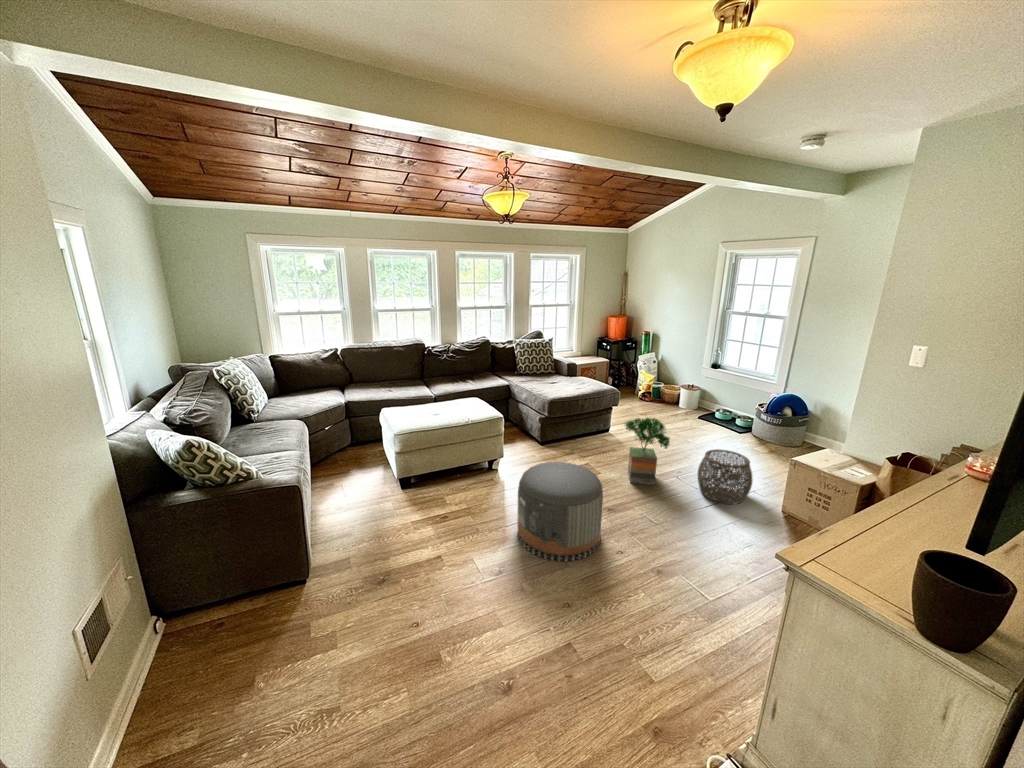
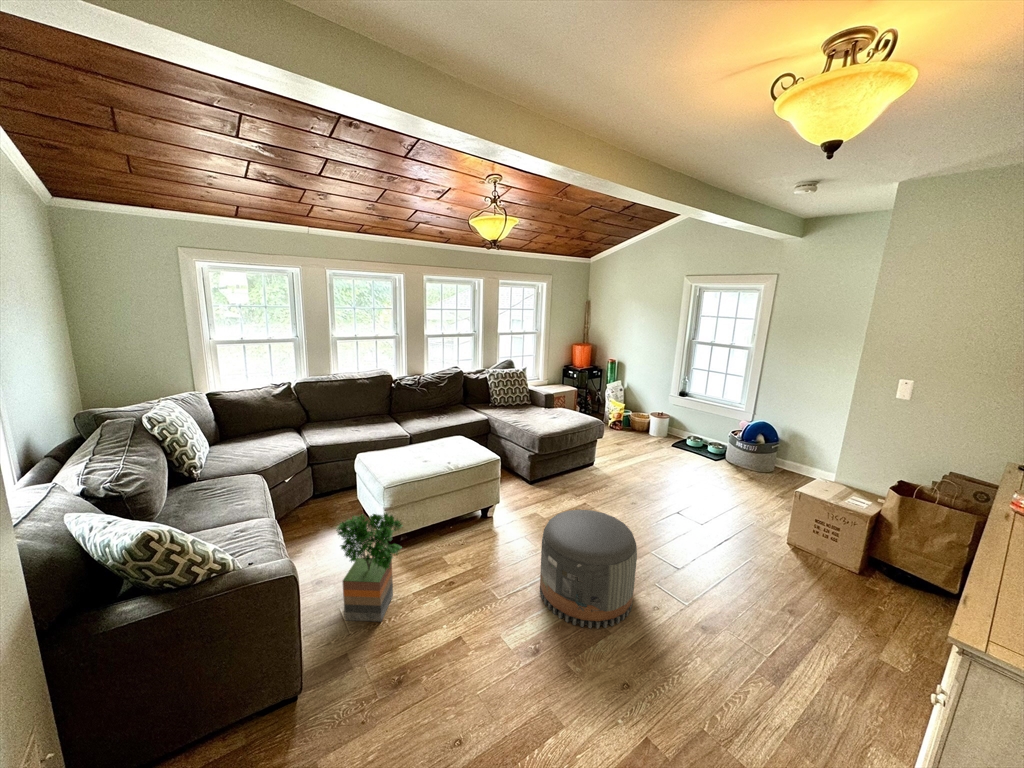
potted tree: present [625,418,670,485] -> present [336,513,403,622]
woven basket: present [698,449,753,504] -> none [702,483,759,540]

